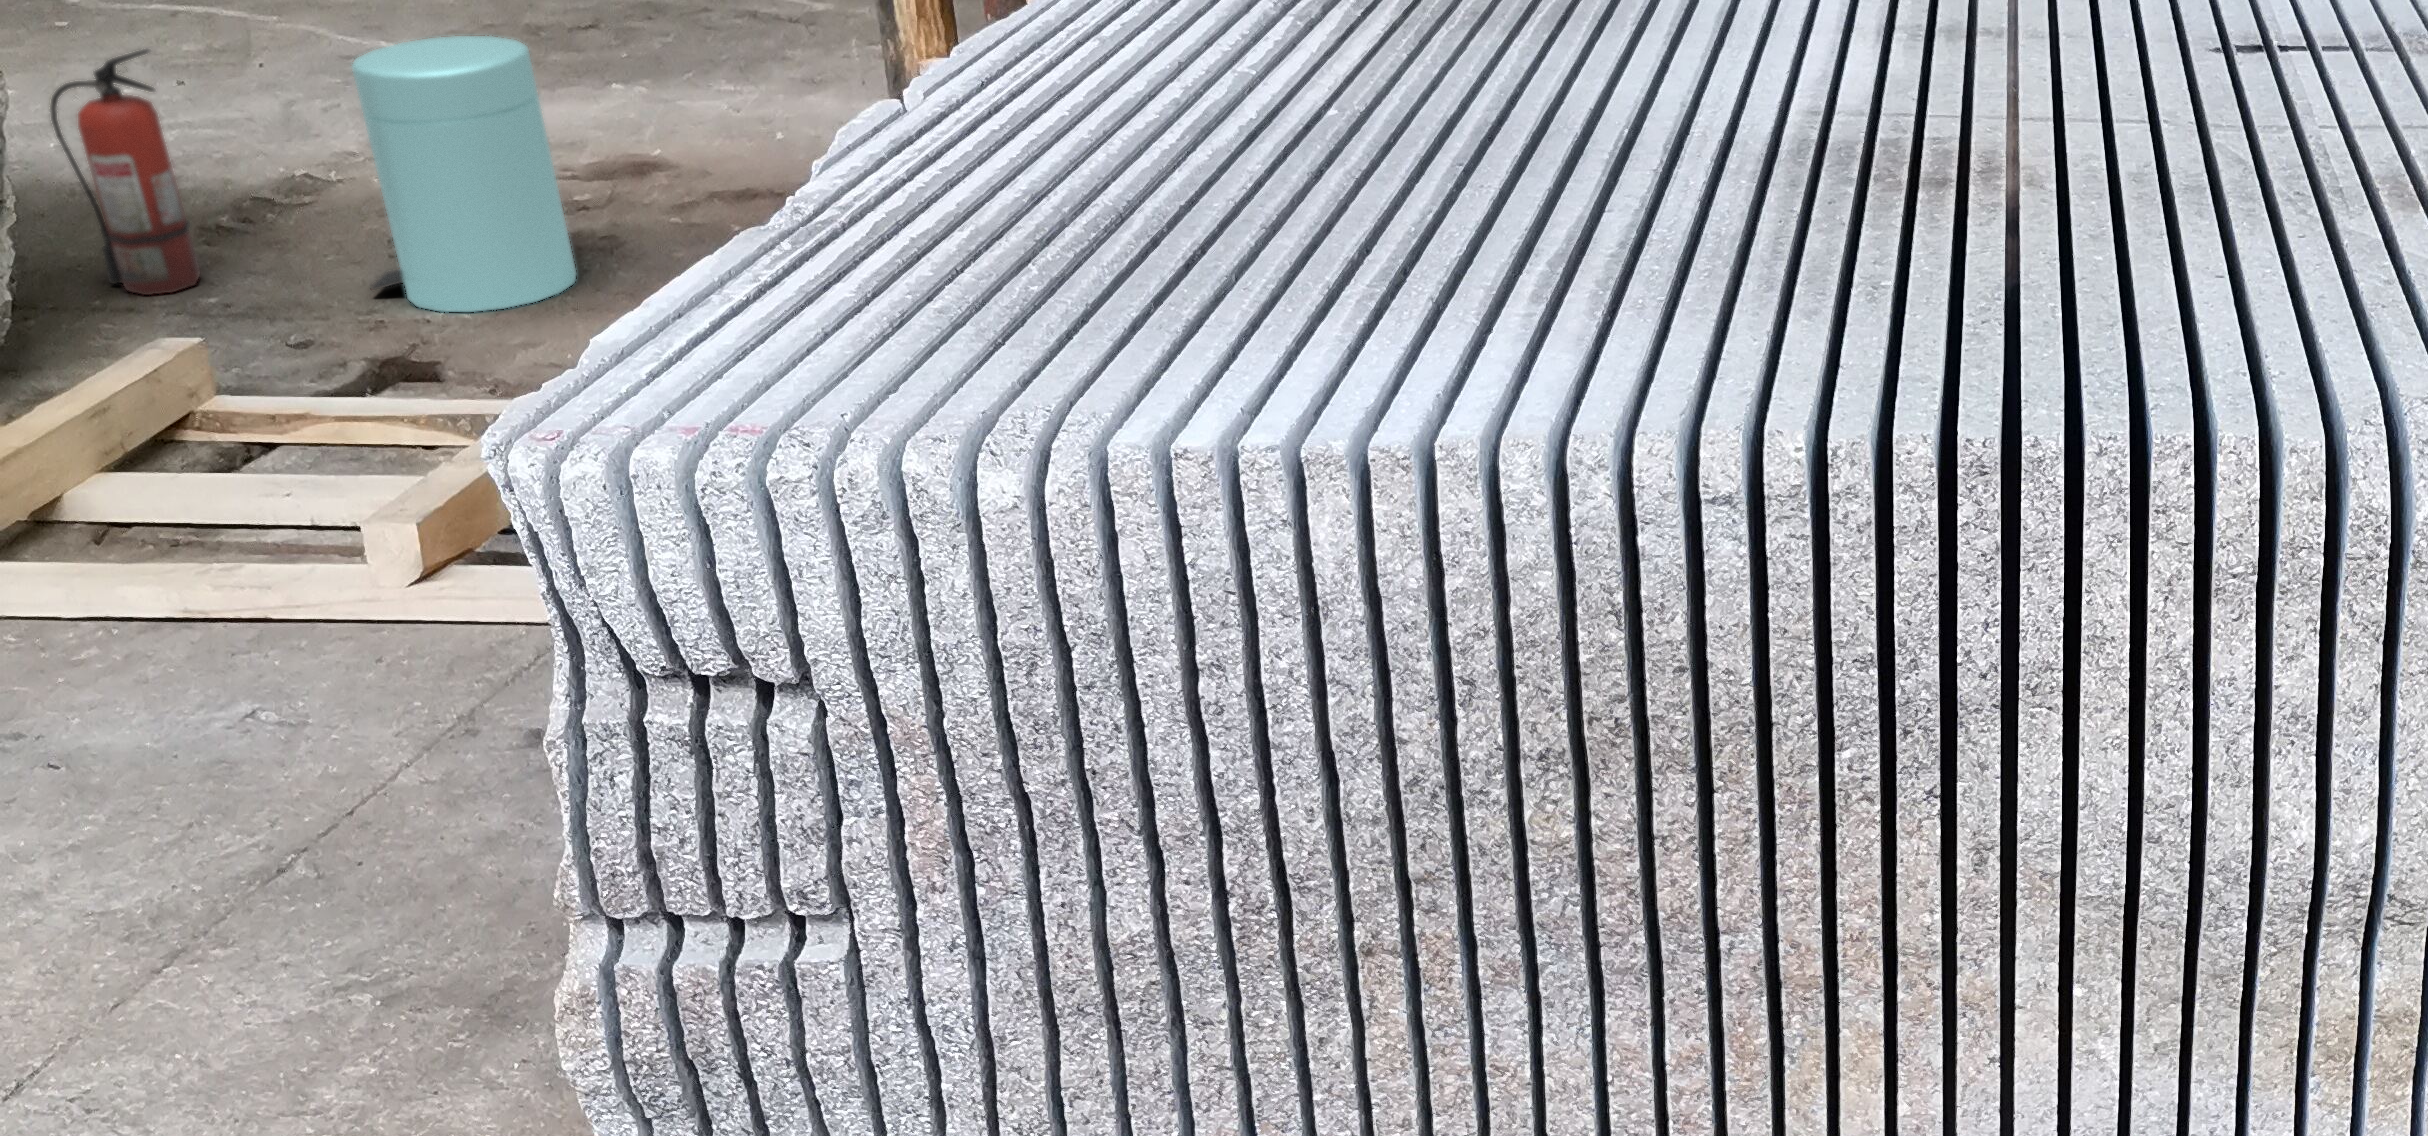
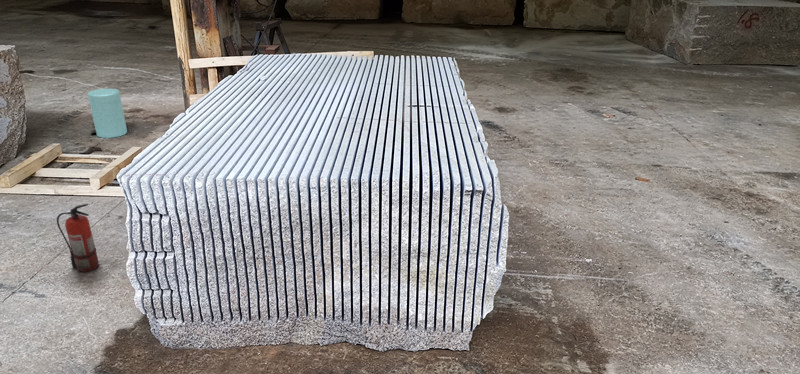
fire extinguisher: present [50,49,200,295] -> present [57,204,99,272]

